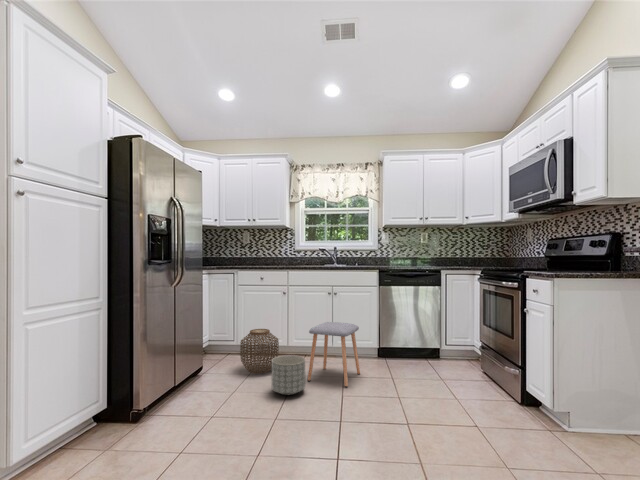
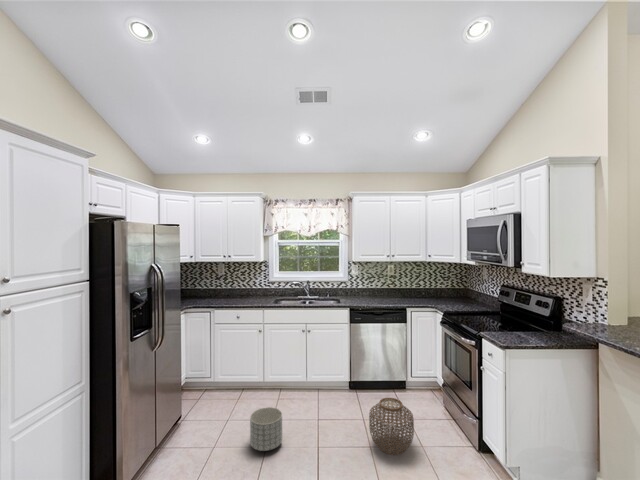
stool: present [308,322,360,387] -> none [284,366,333,435]
woven basket: present [240,329,279,374] -> present [369,398,414,455]

